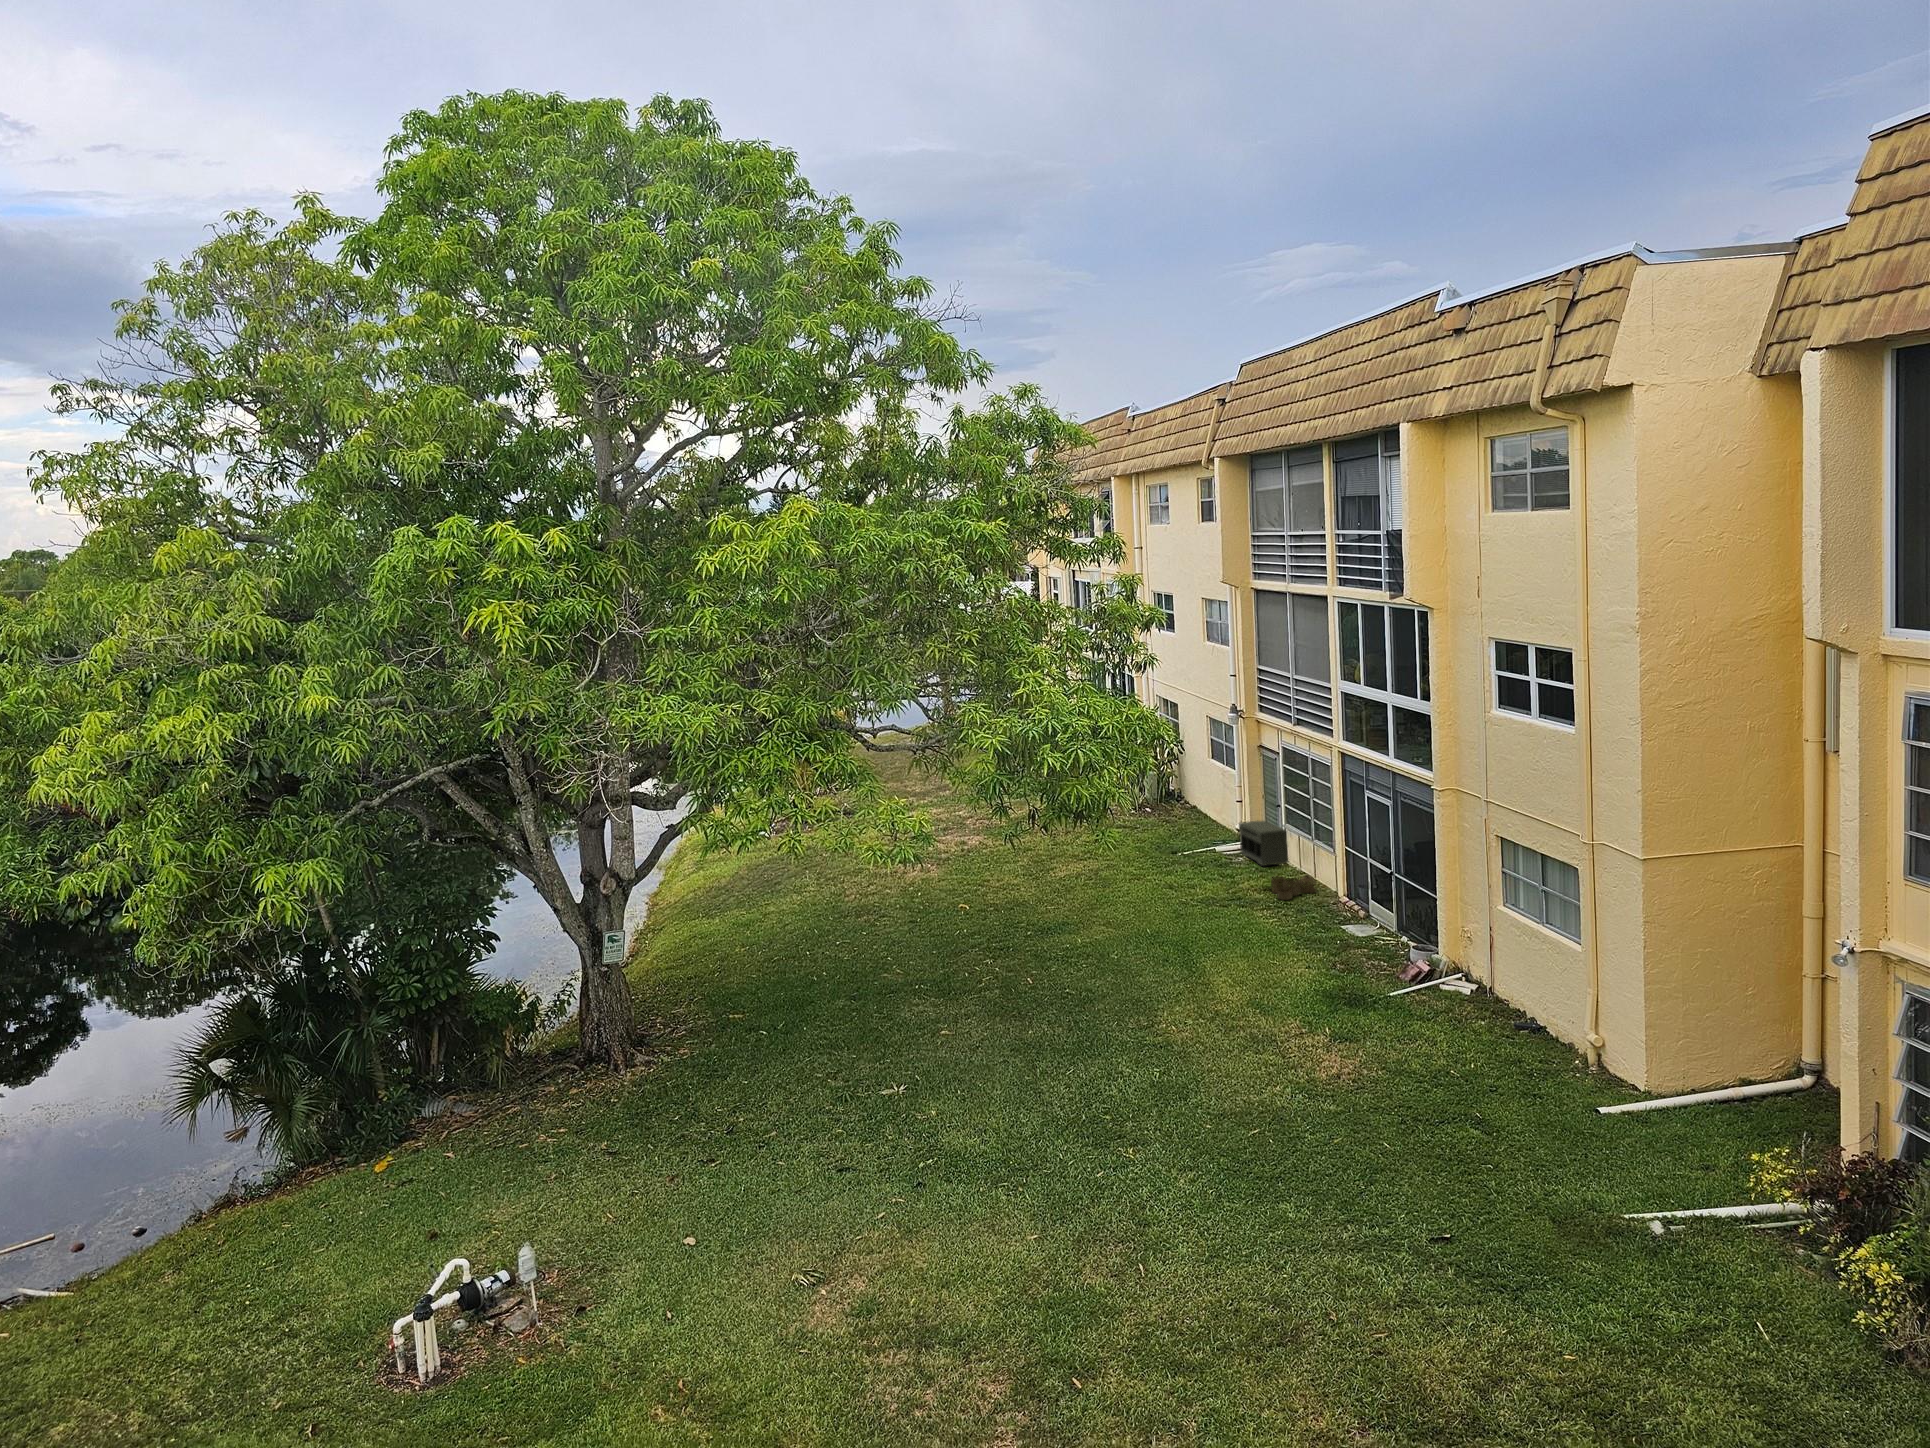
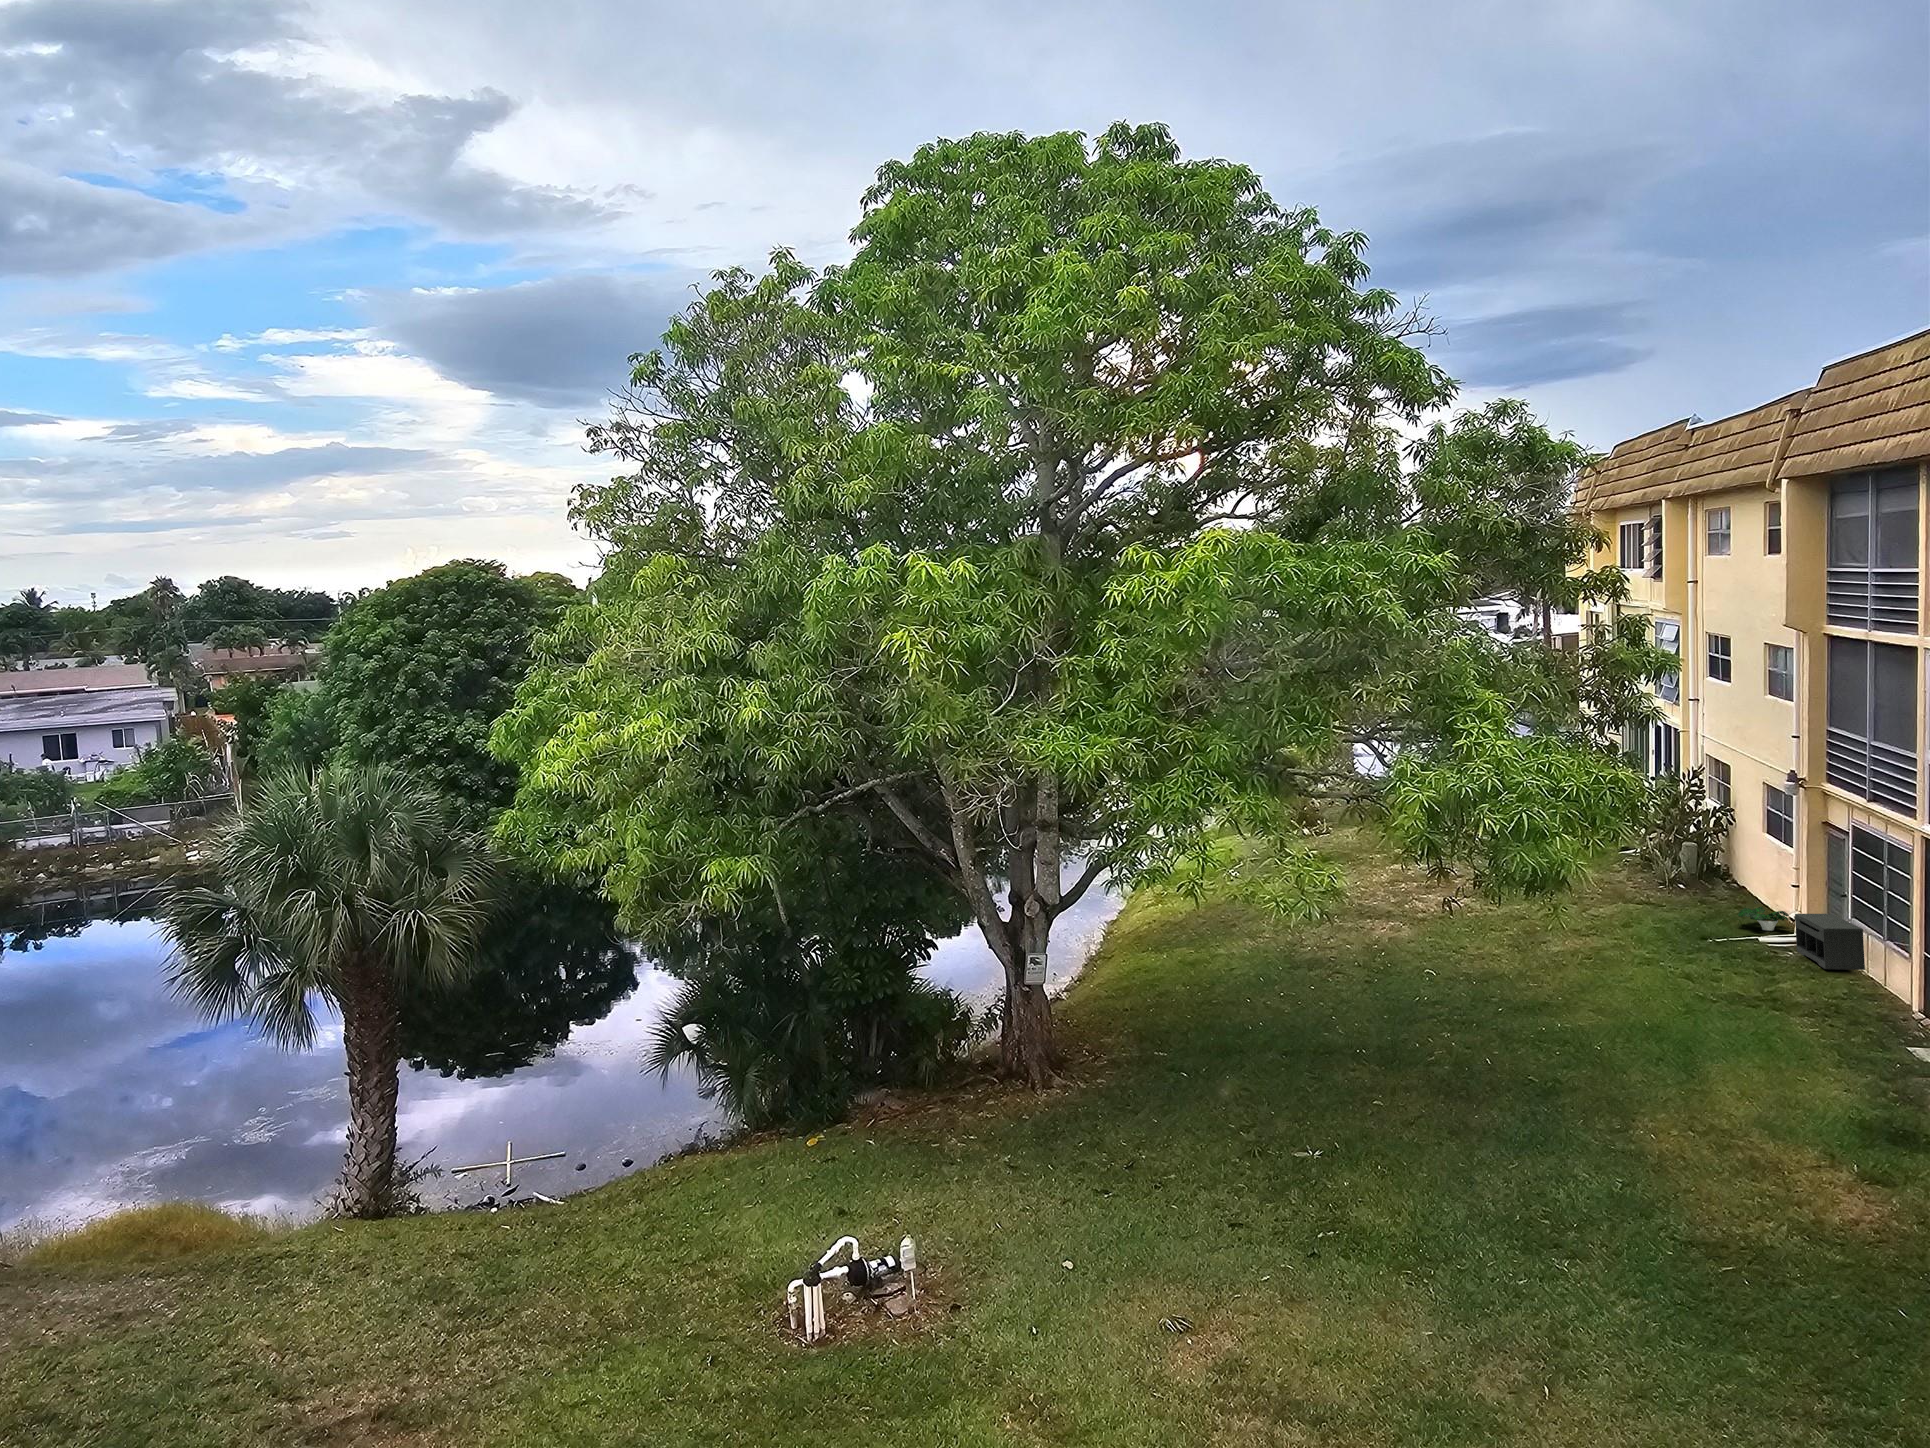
potted plant: none [1197,820,1233,839] -> present [1738,907,1789,931]
woven basket: present [1271,875,1317,900] -> none [1834,981,1904,1015]

